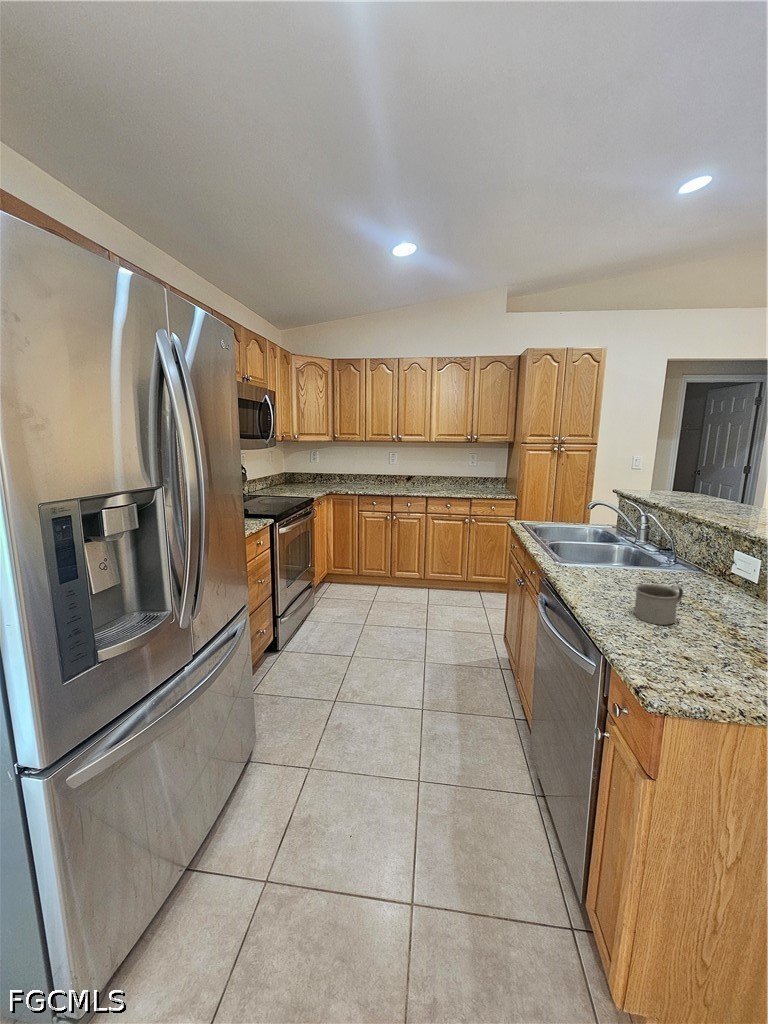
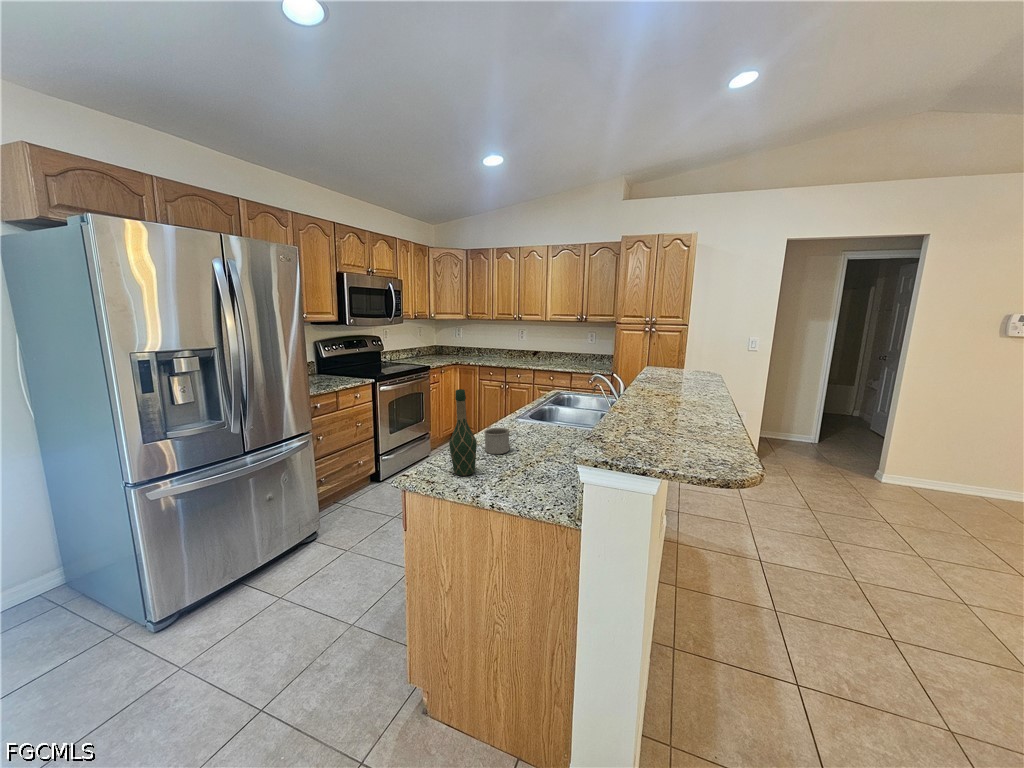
wine bottle: none [685,539,740,675] -> present [449,389,477,476]

